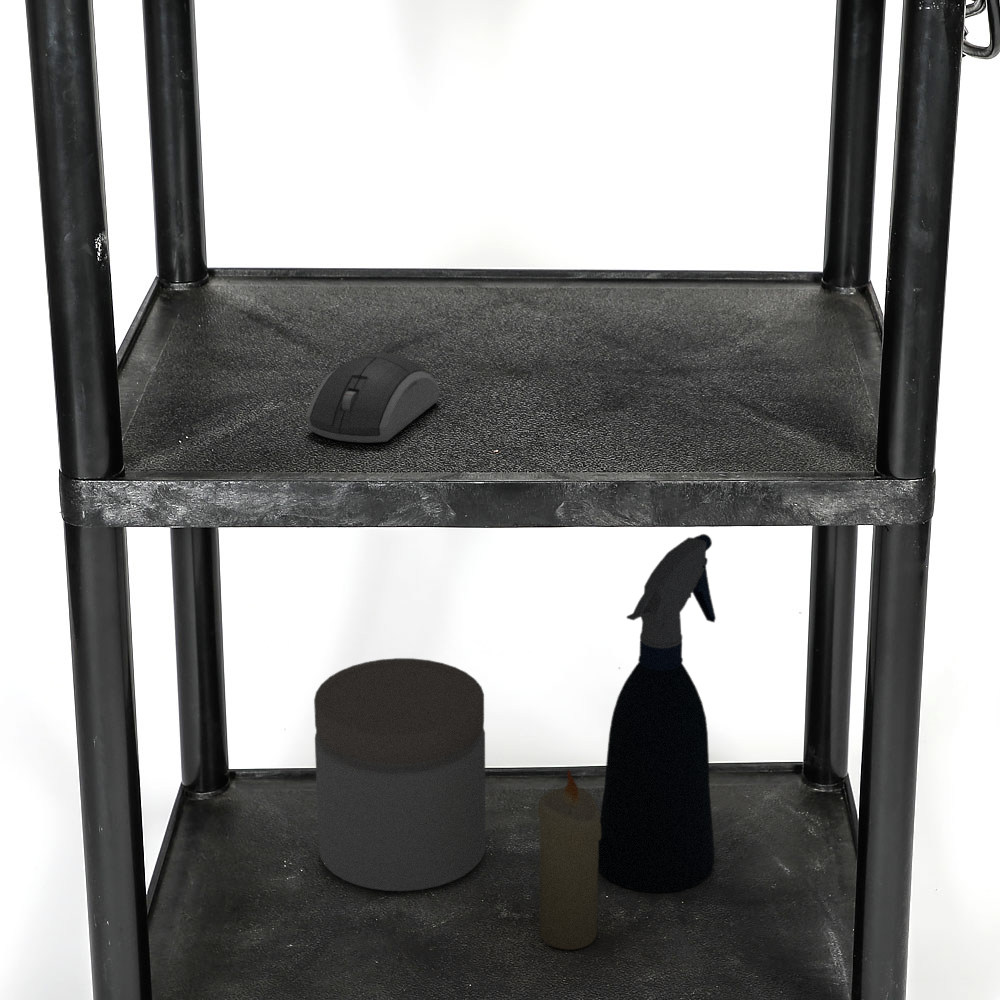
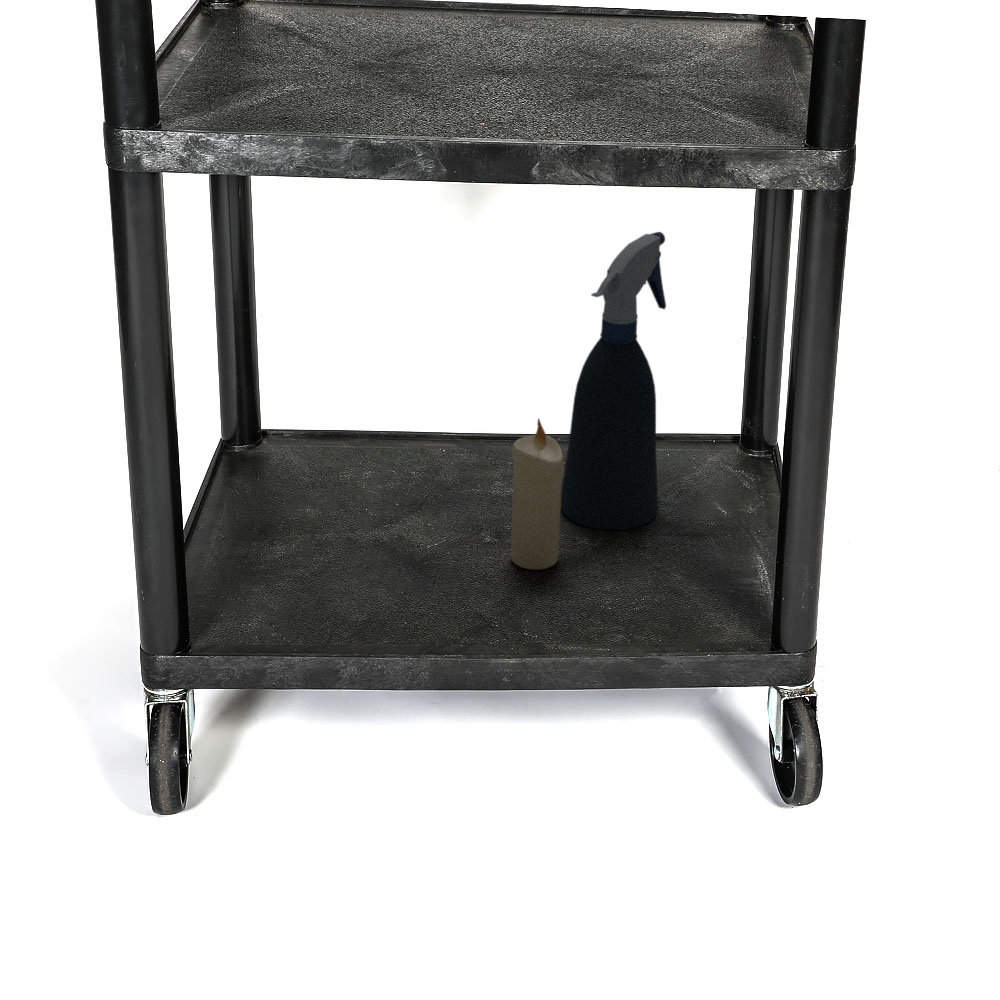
computer mouse: present [306,353,439,442] -> none [320,43,436,113]
jar: present [314,658,486,891] -> none [330,335,471,523]

